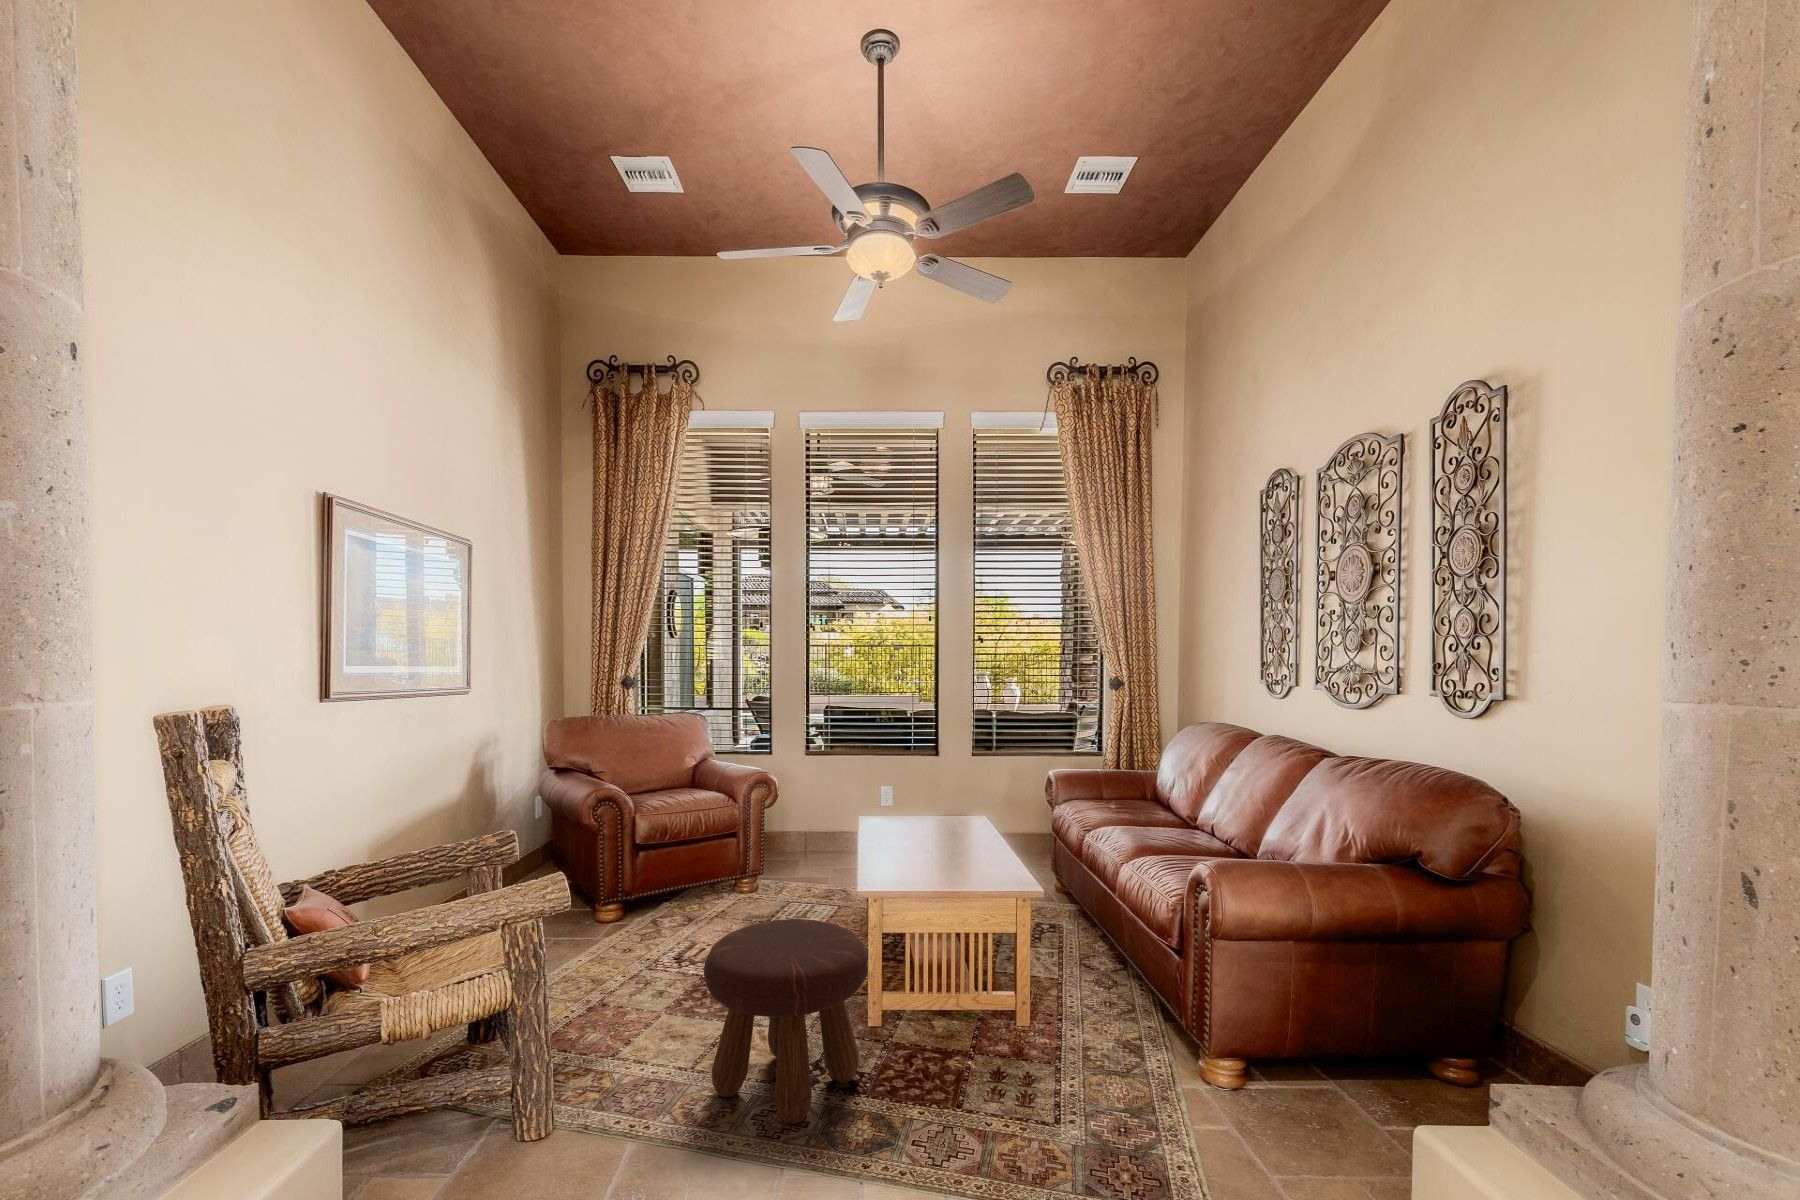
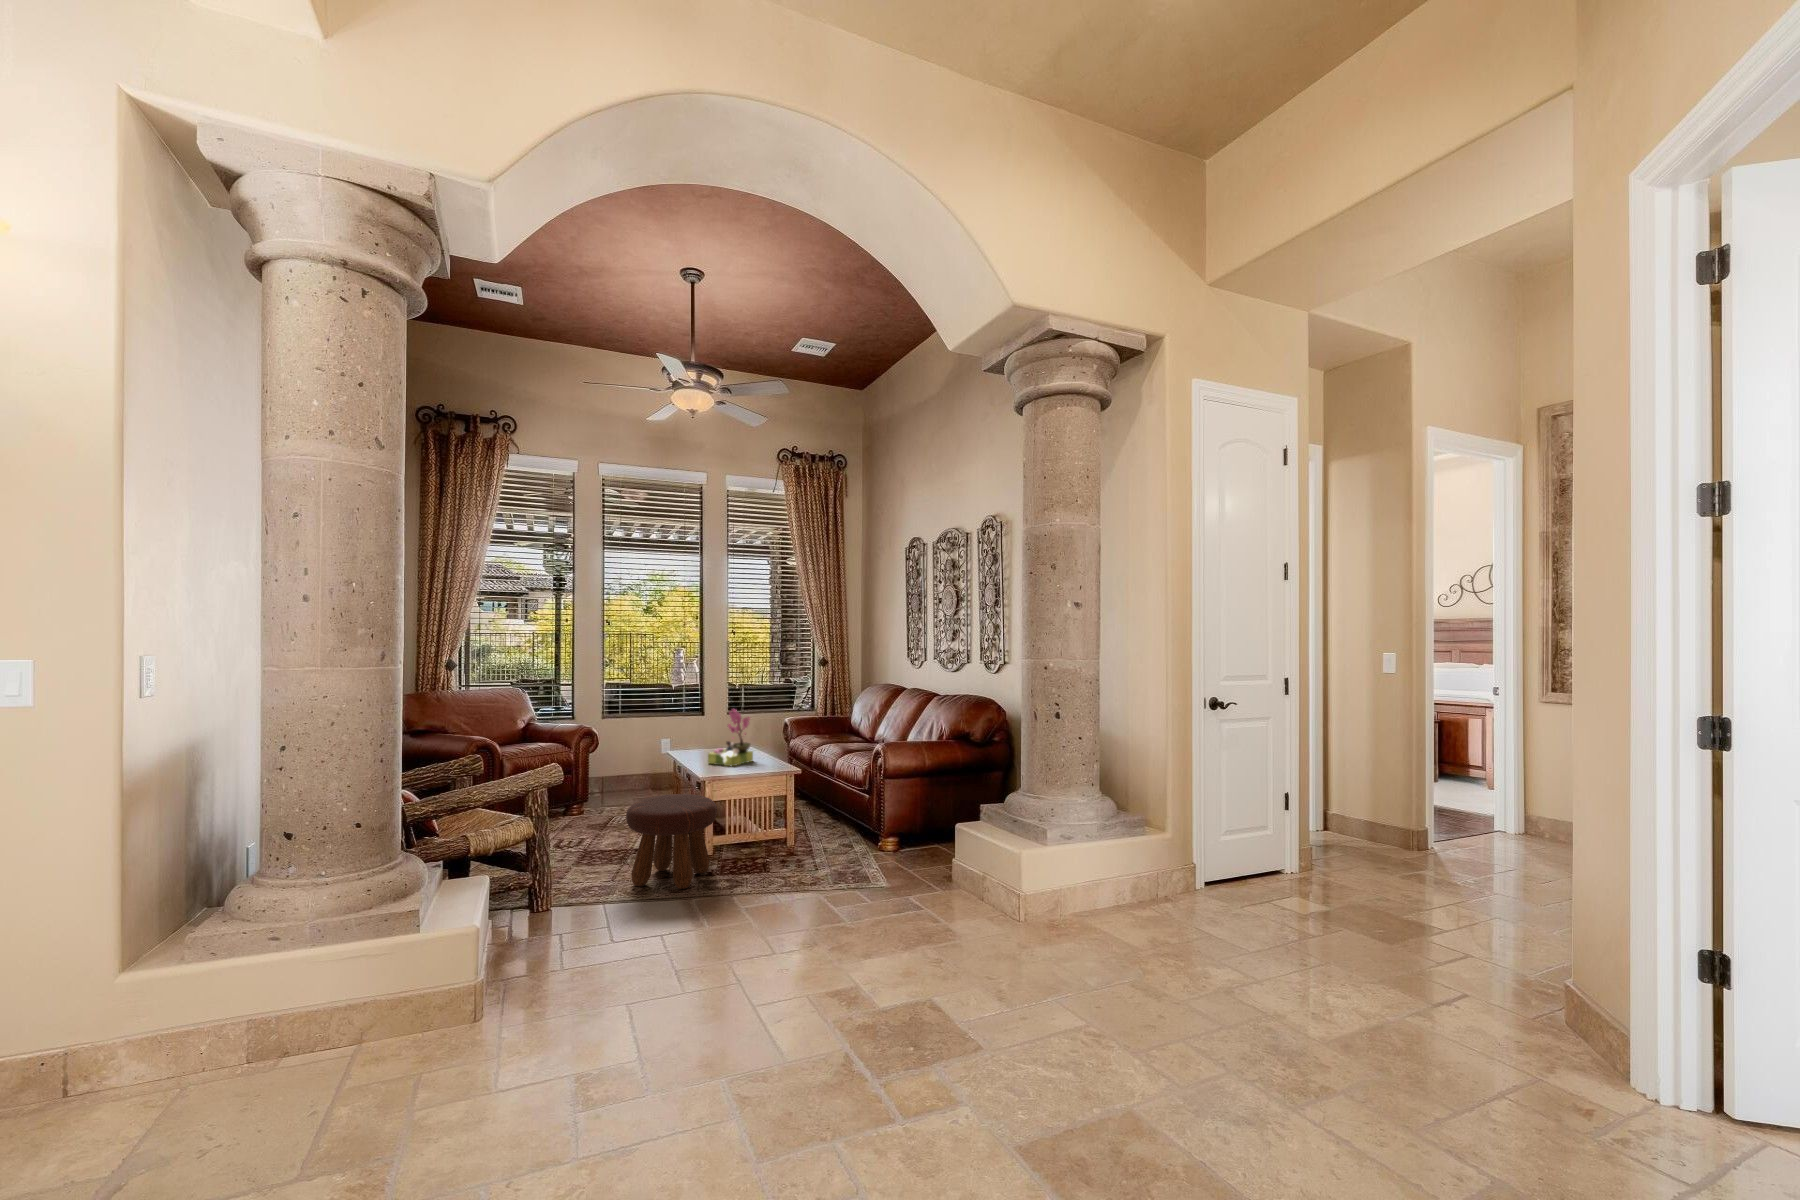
flower arrangement: none [897,760,972,866] -> present [708,709,753,766]

